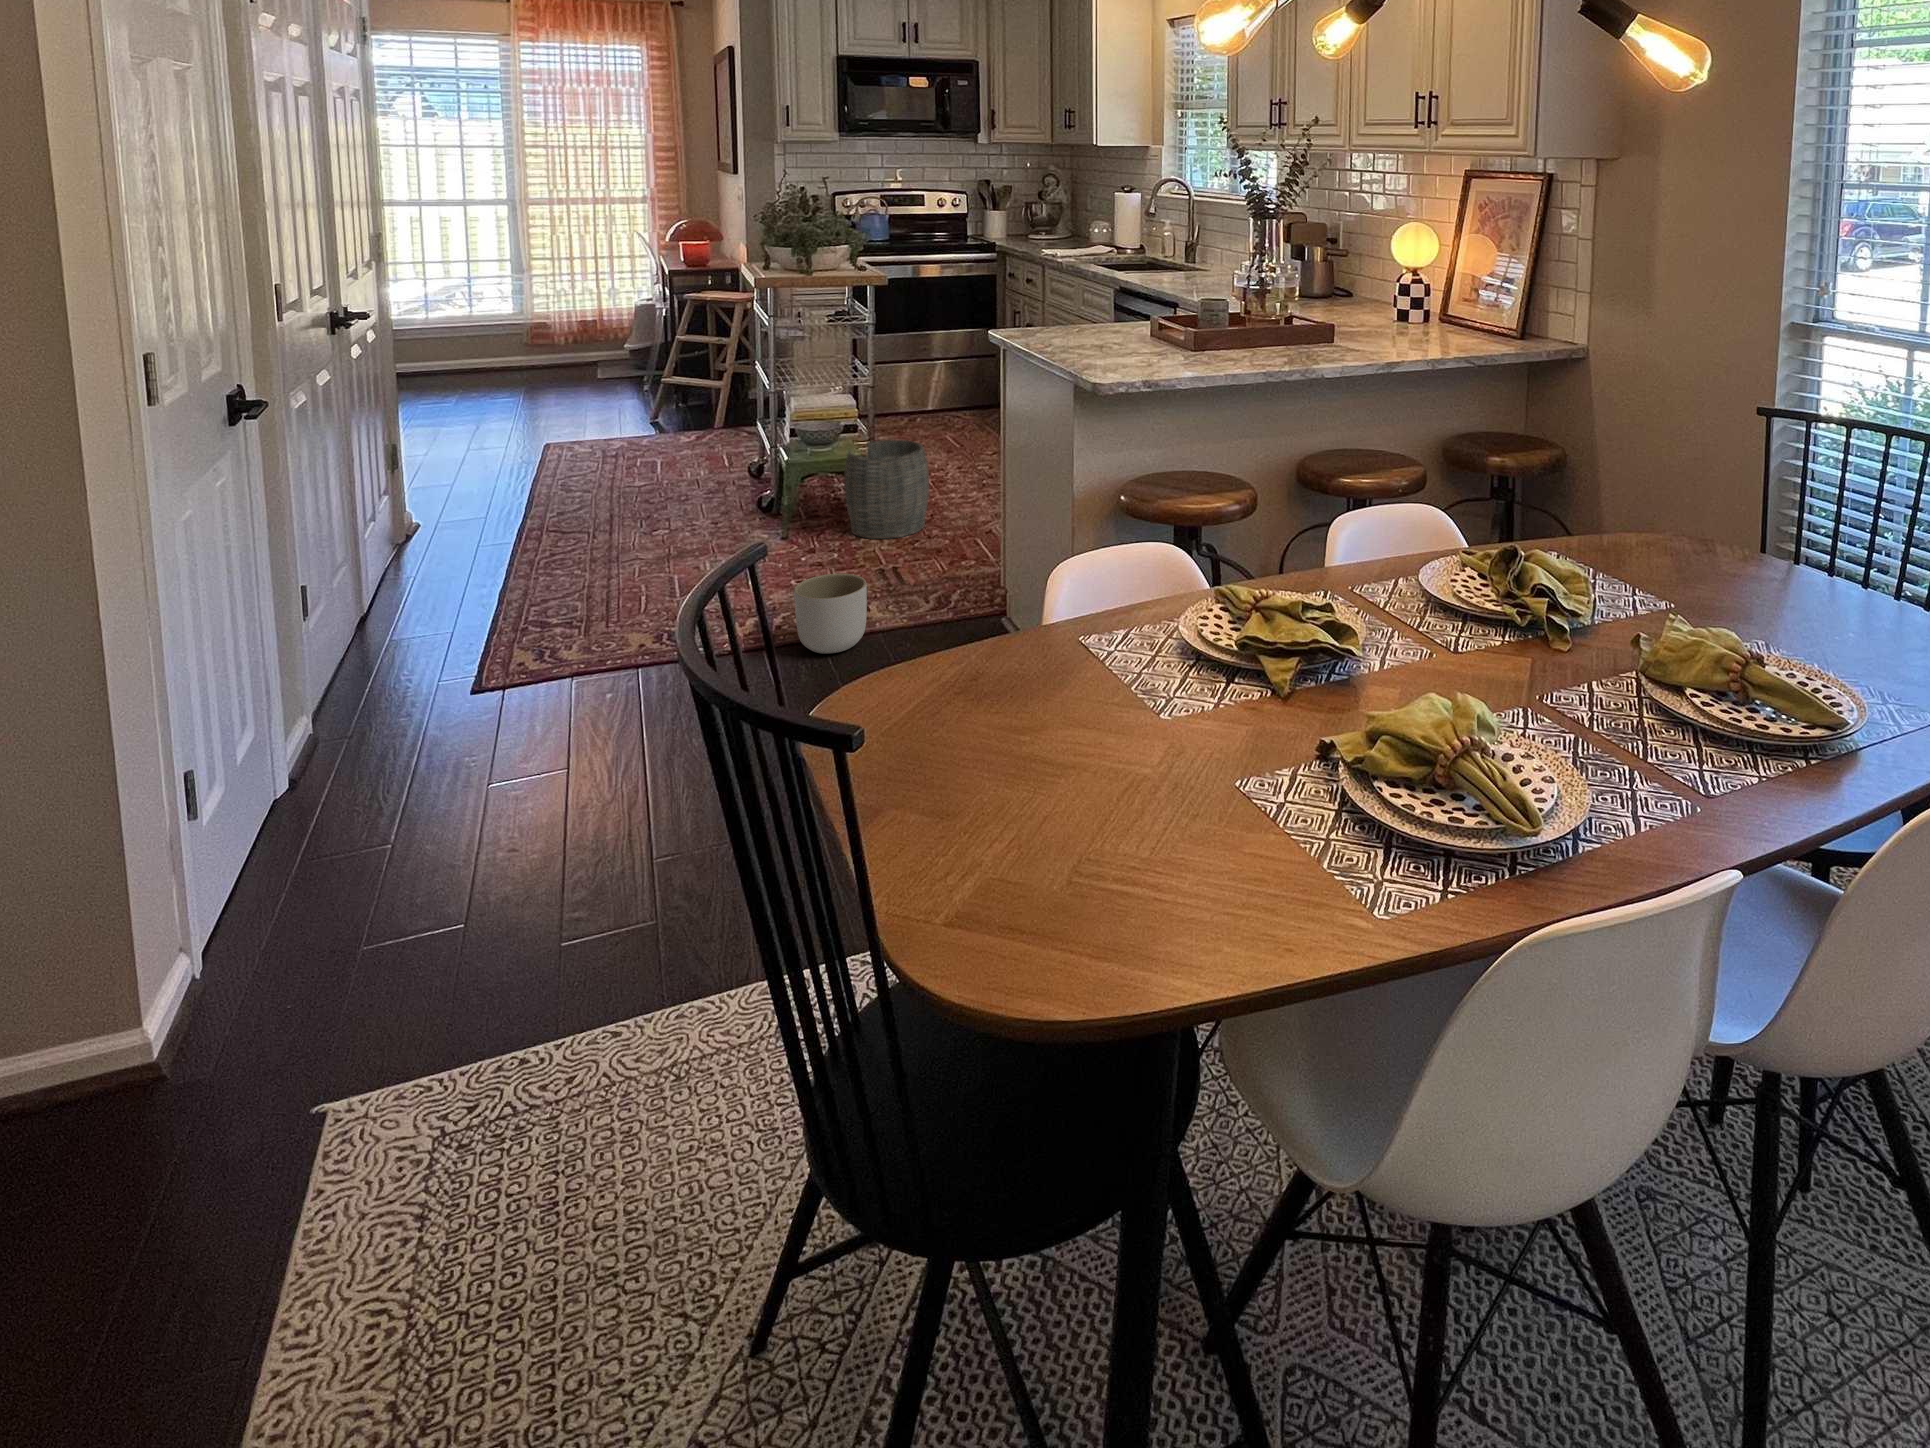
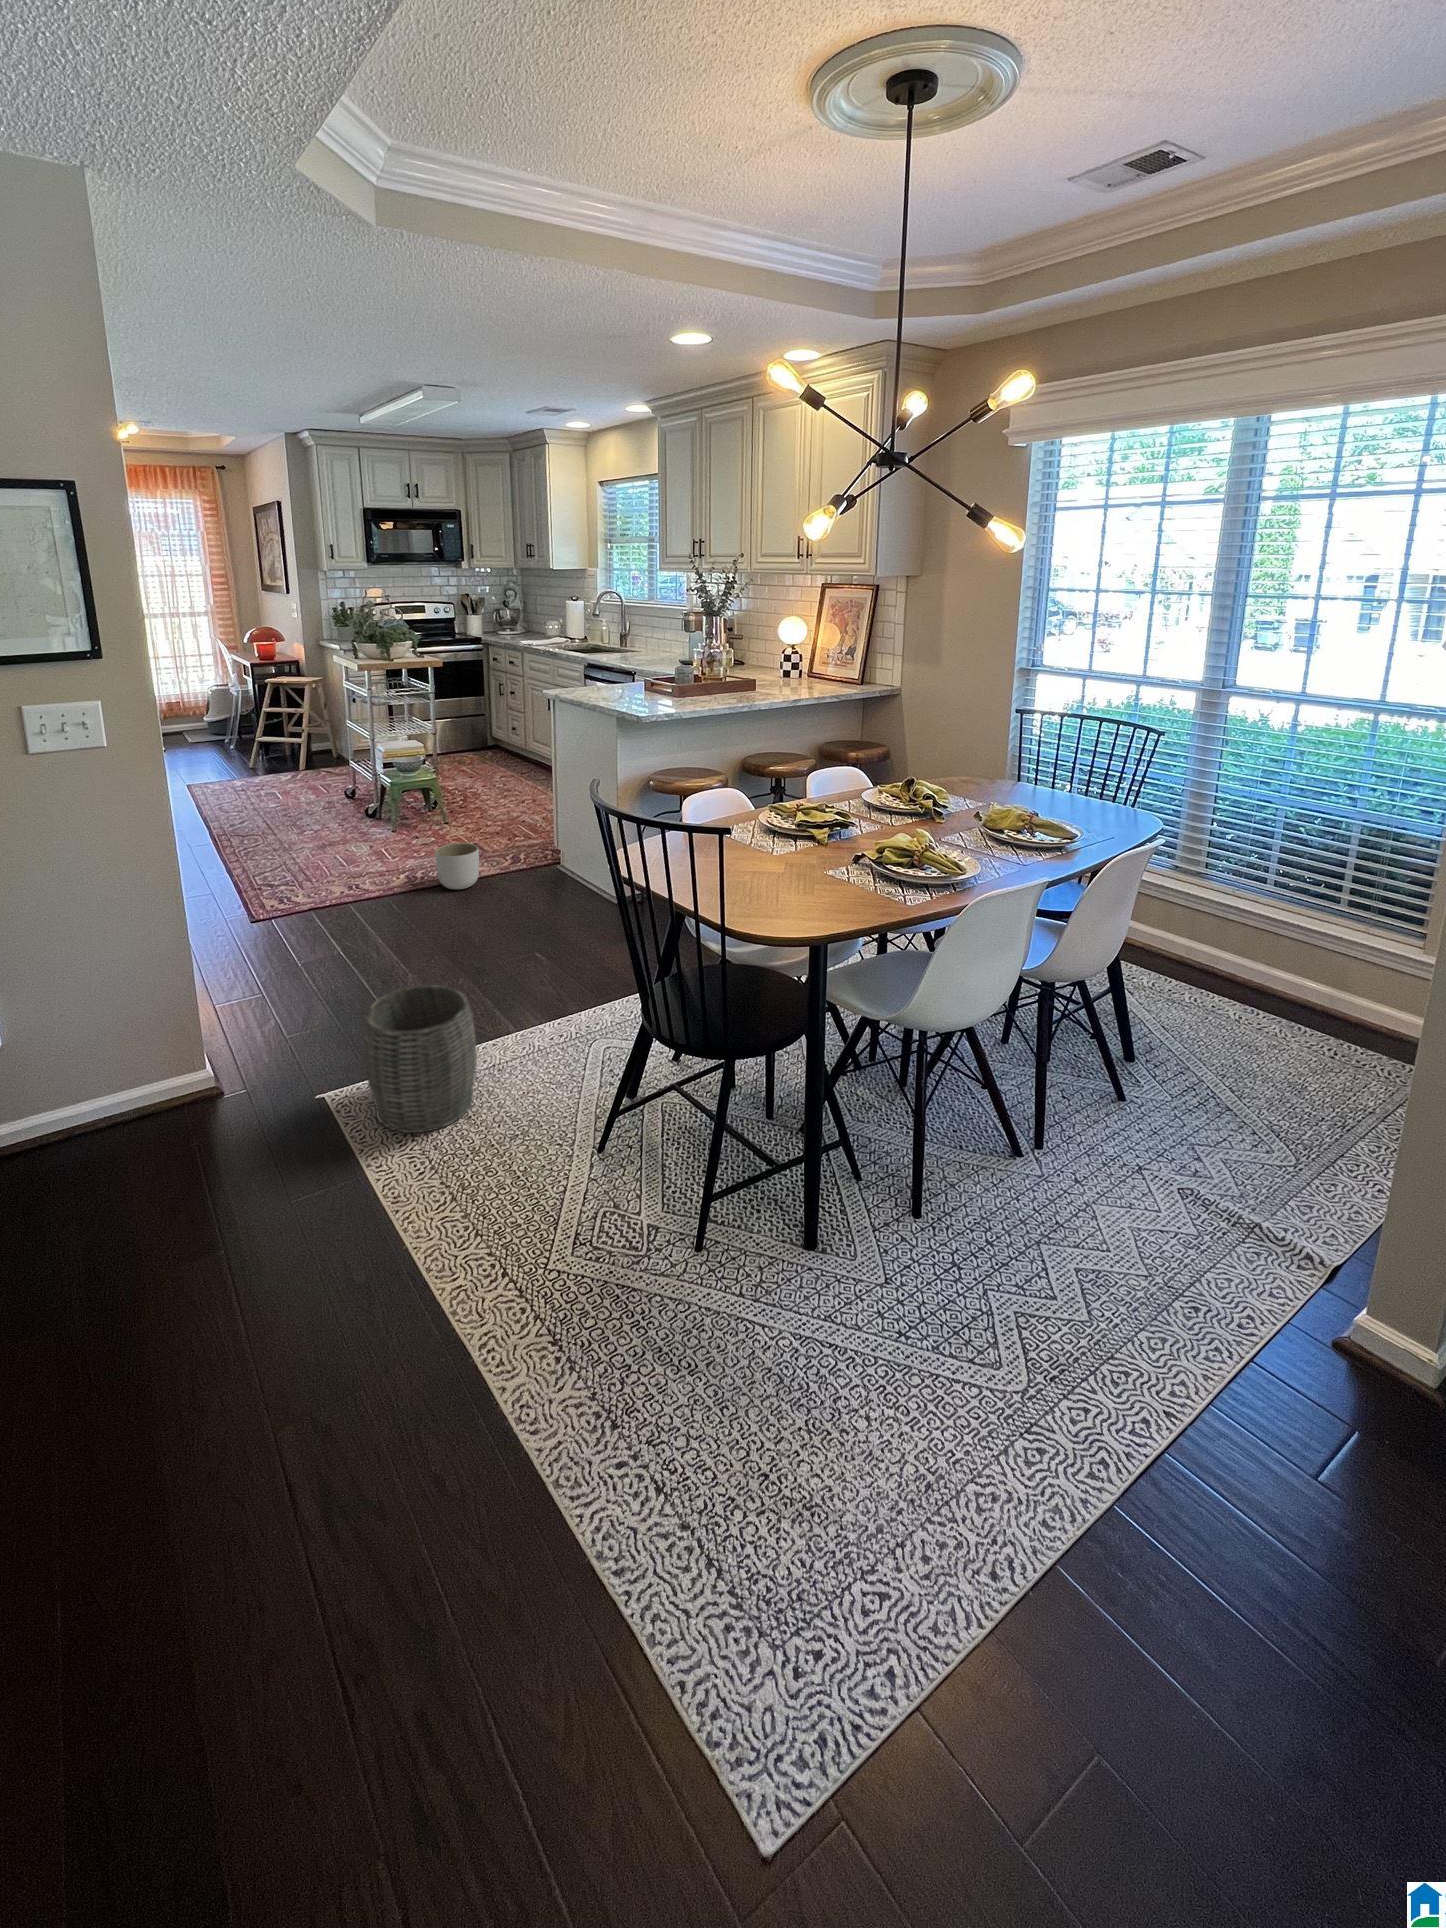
woven basket: present [844,440,929,539] -> present [364,985,477,1133]

